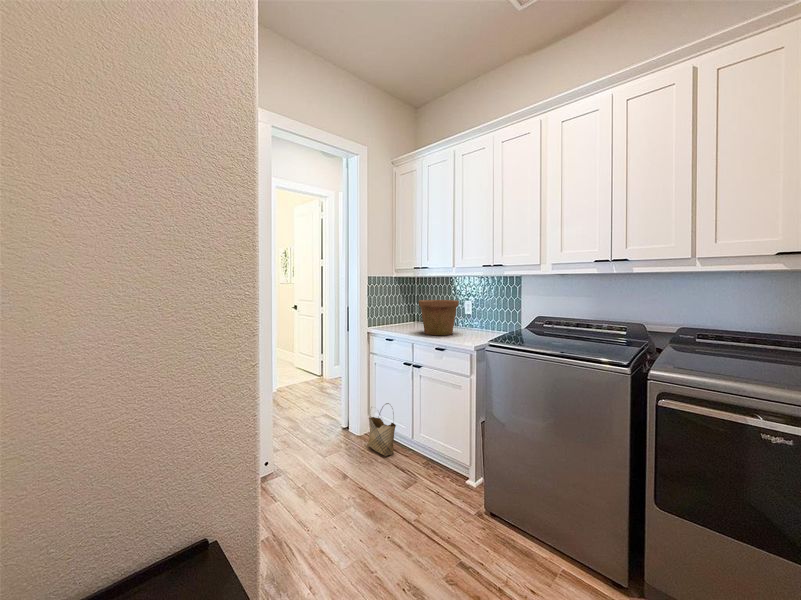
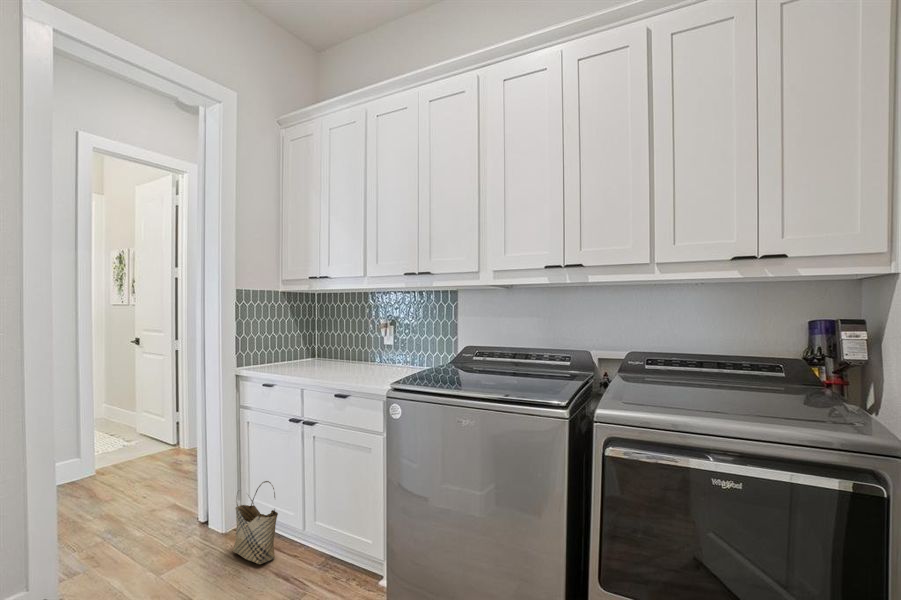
flower pot: present [419,300,459,335] -> none [314,324,372,374]

